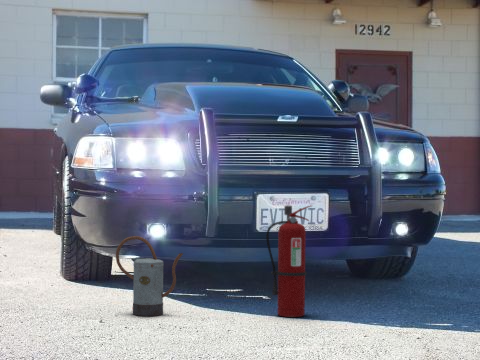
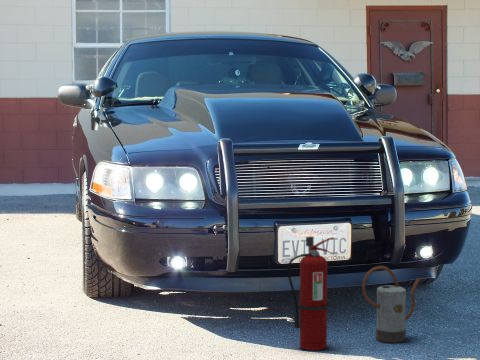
watering can: present [116,236,183,316] -> present [362,266,421,343]

